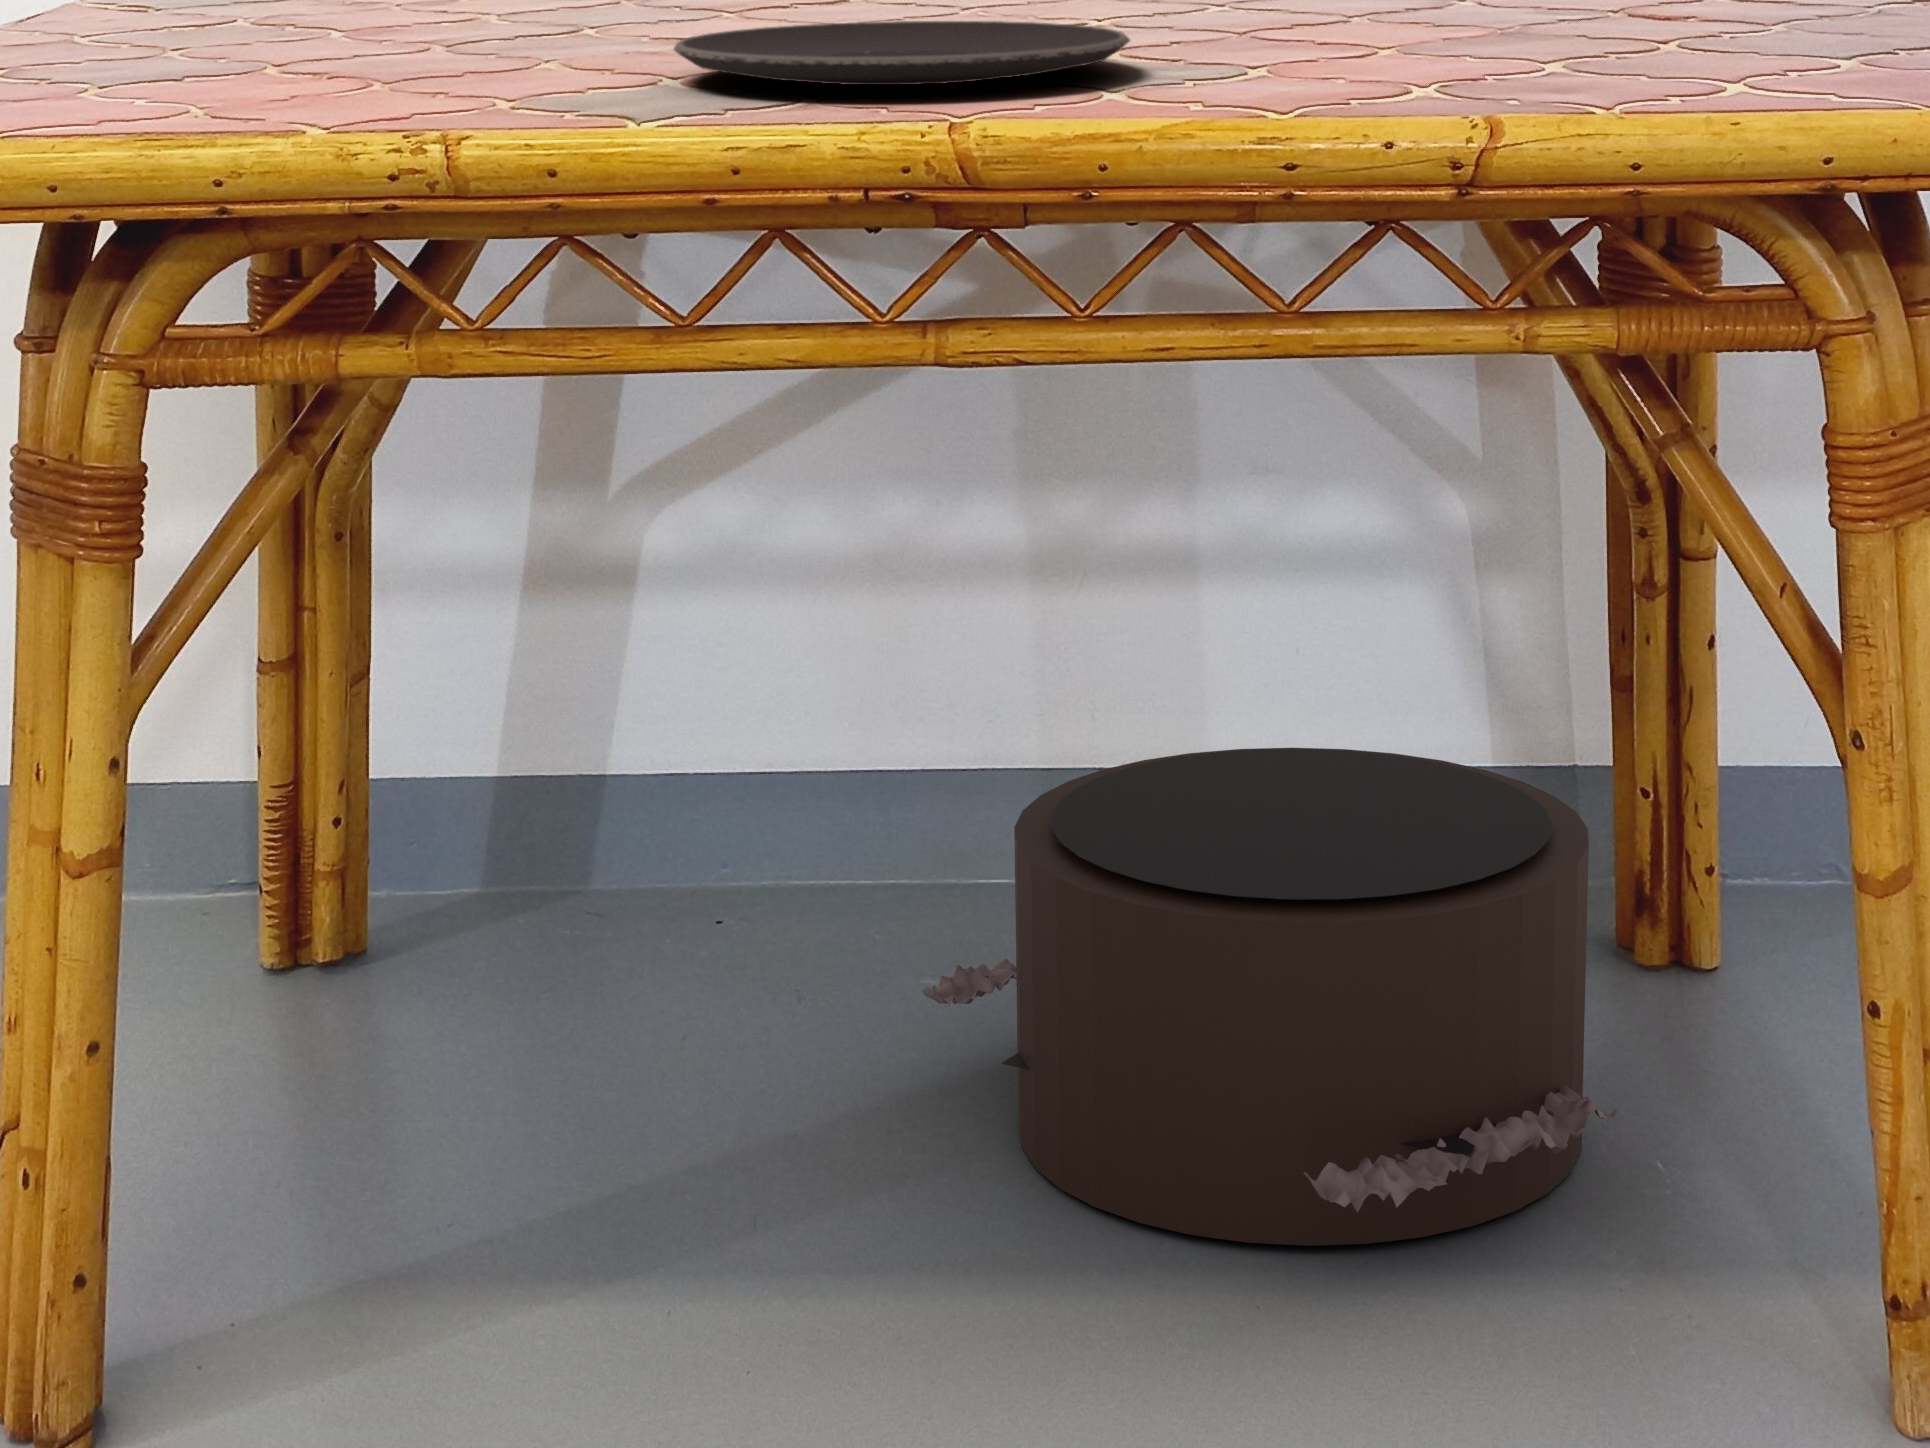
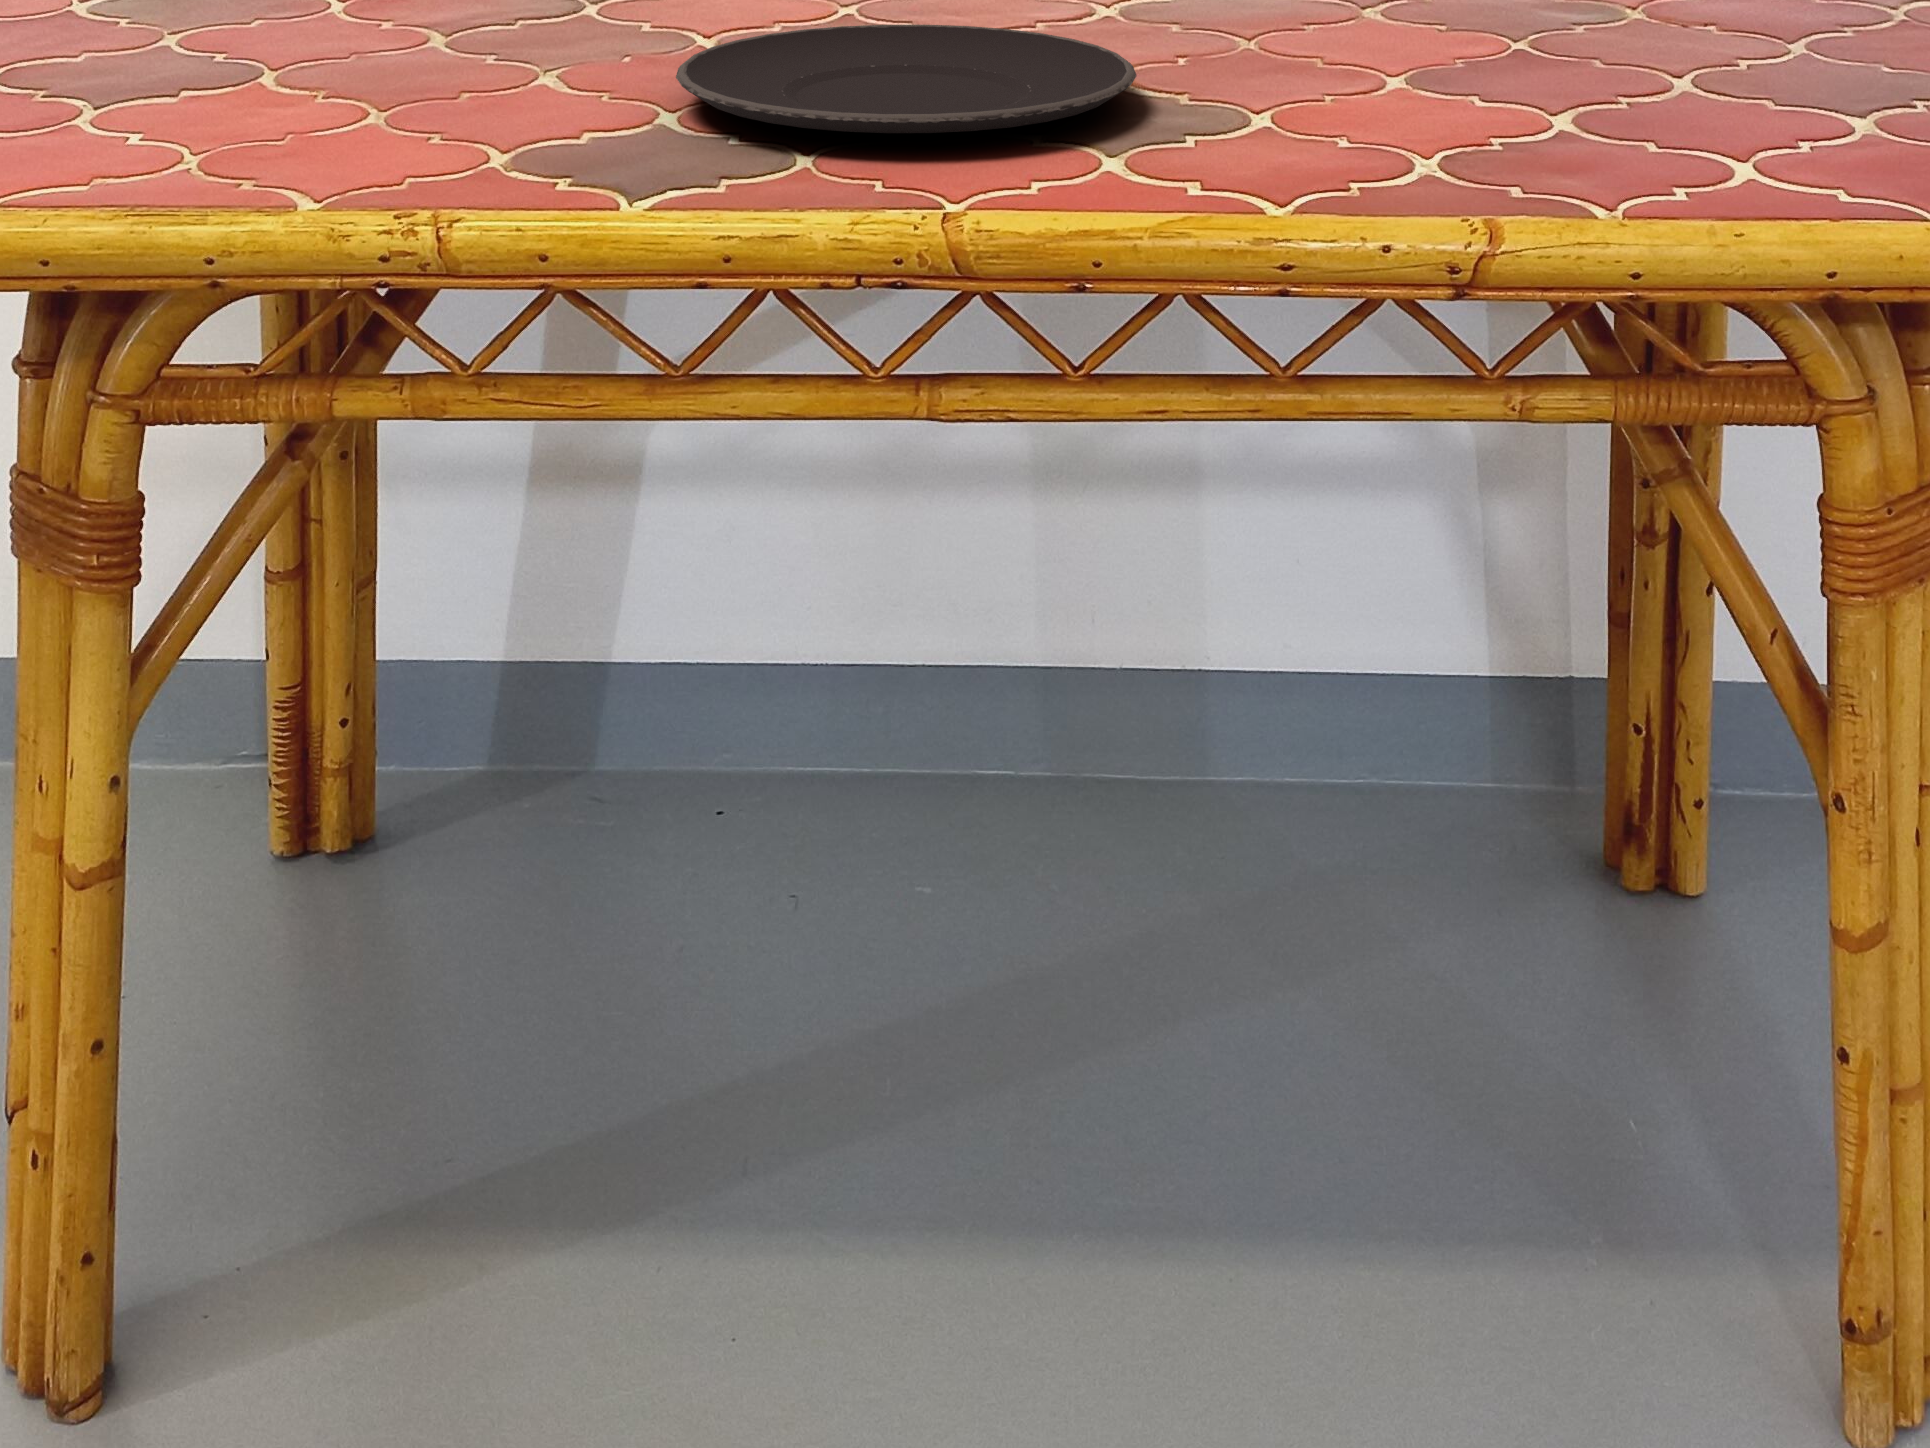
pouf: present [921,748,1618,1246] -> none [913,688,1590,1219]

